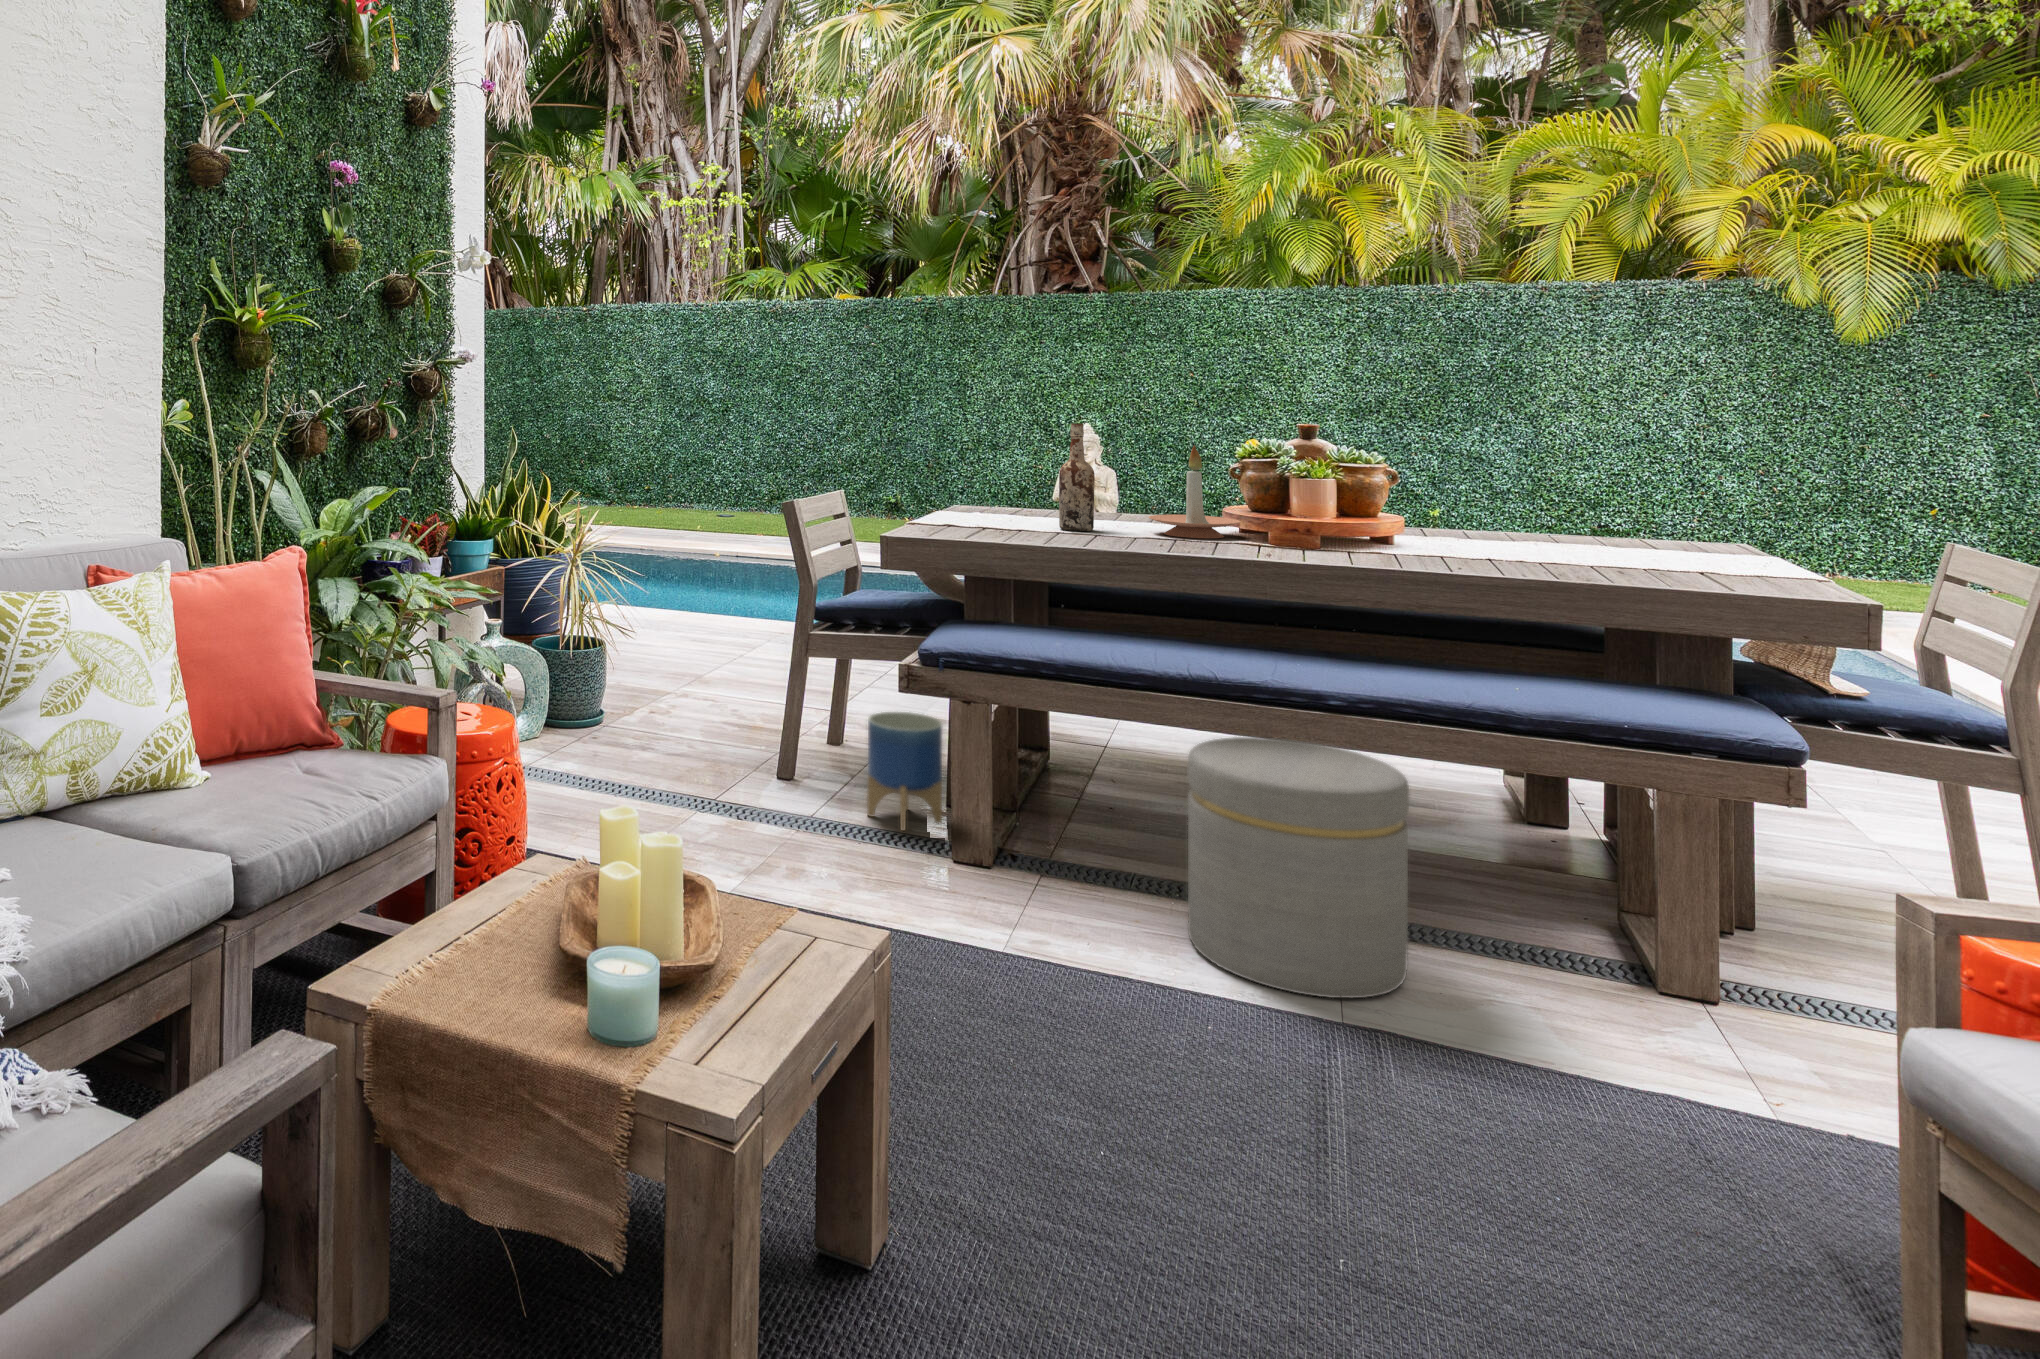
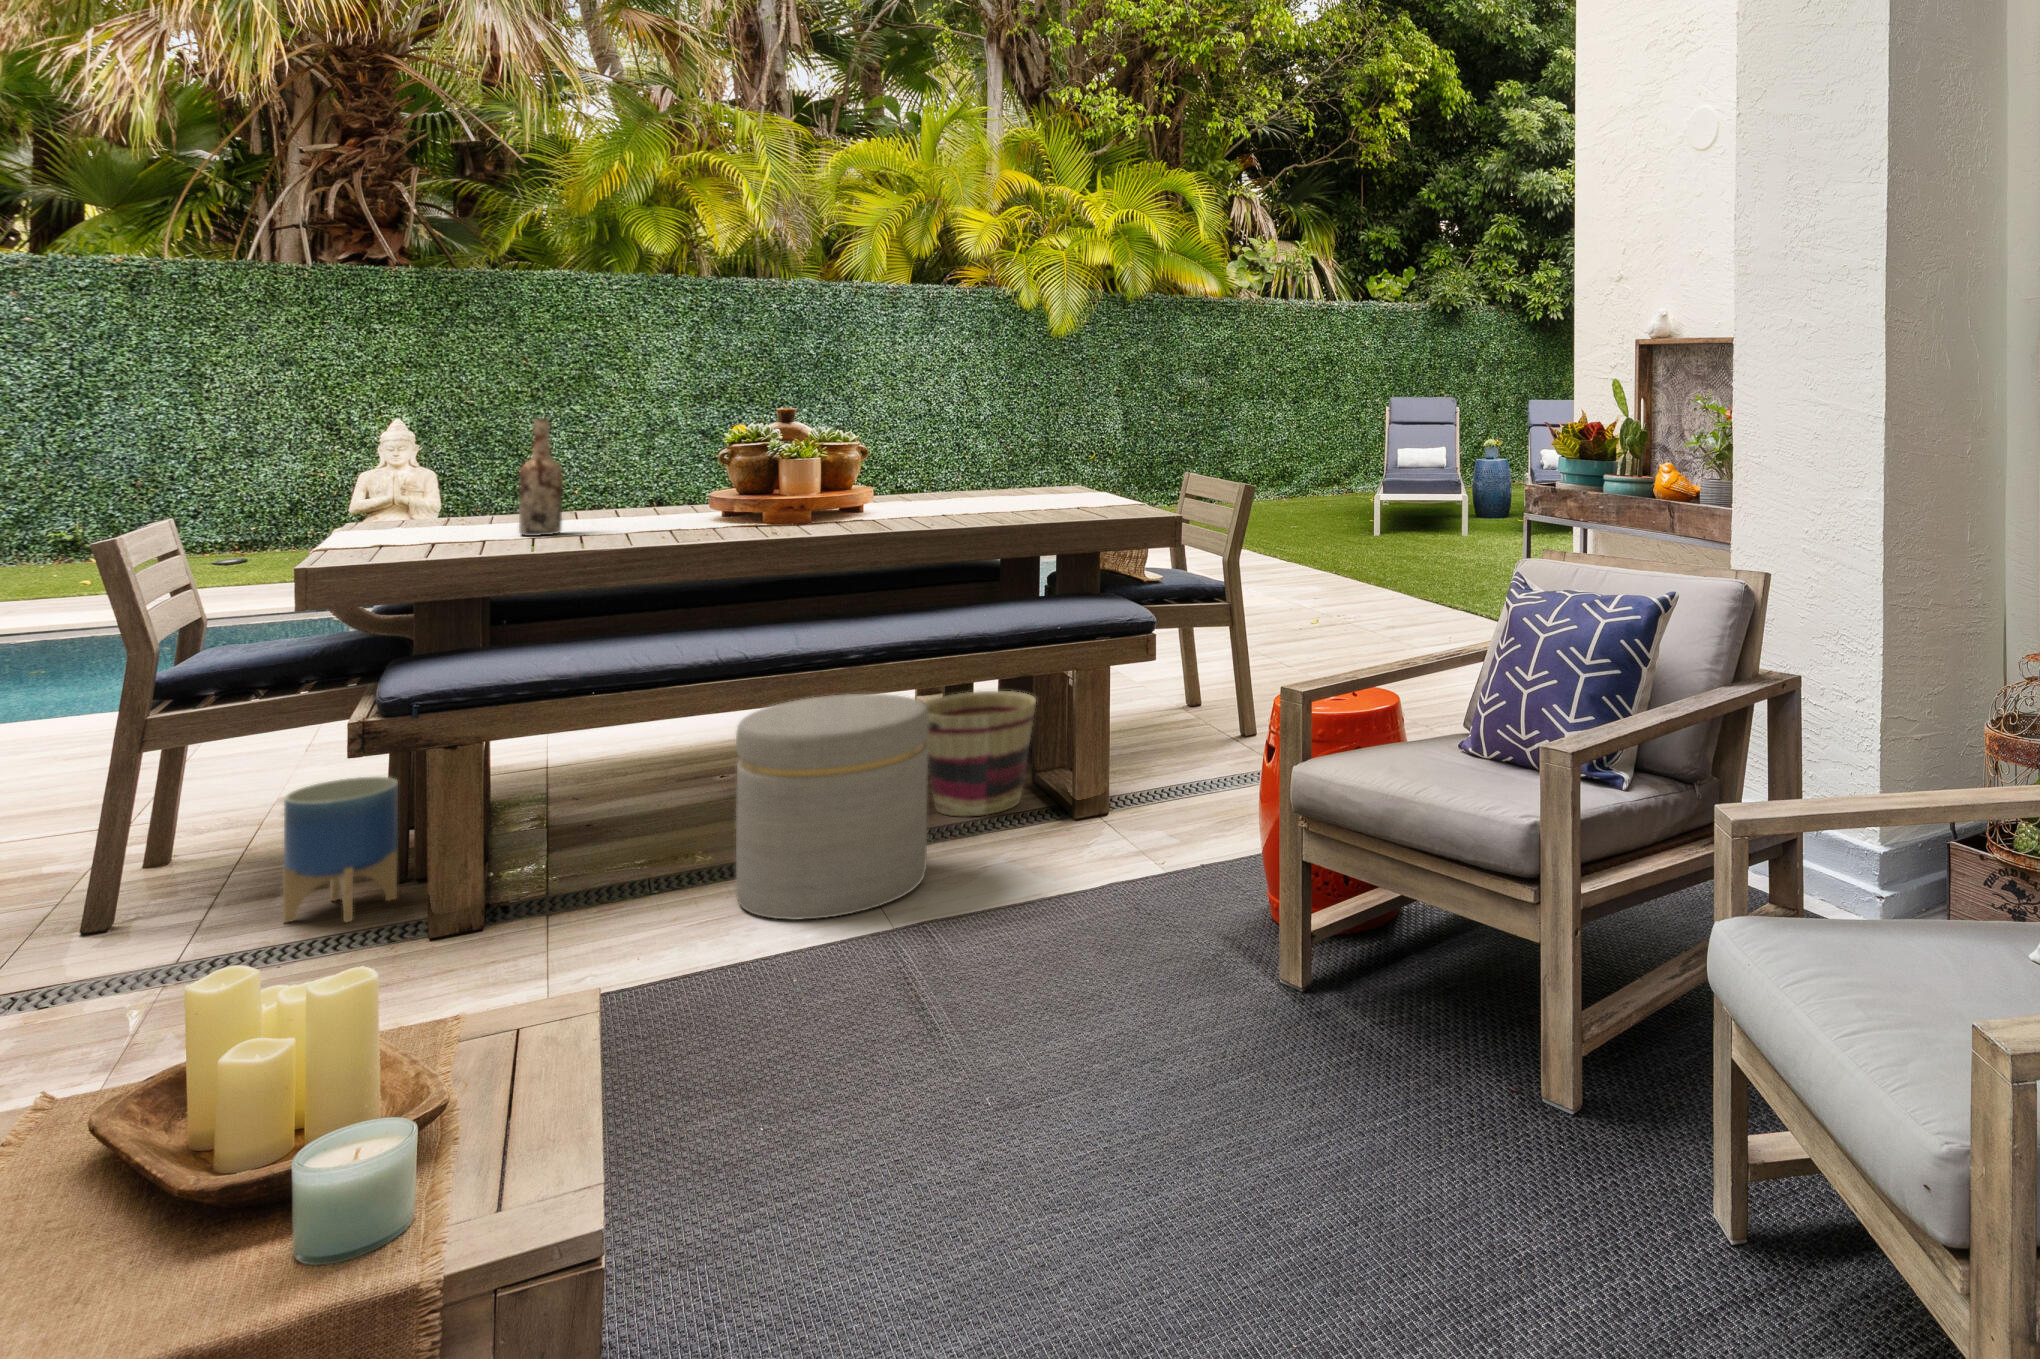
candle holder: present [1149,445,1241,538] -> none [623,435,720,529]
basket: none [1445,777,1612,943] -> present [925,691,1036,817]

